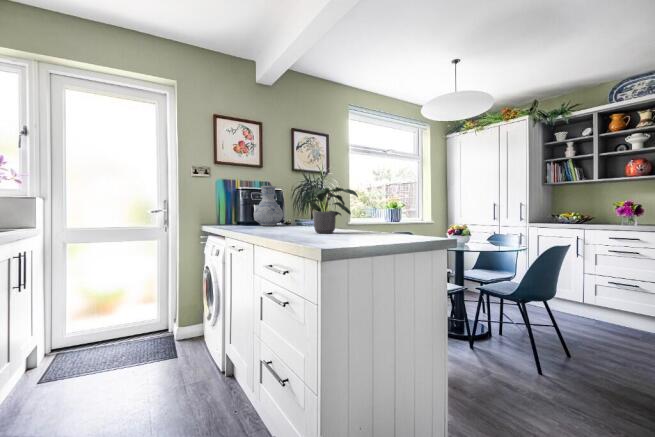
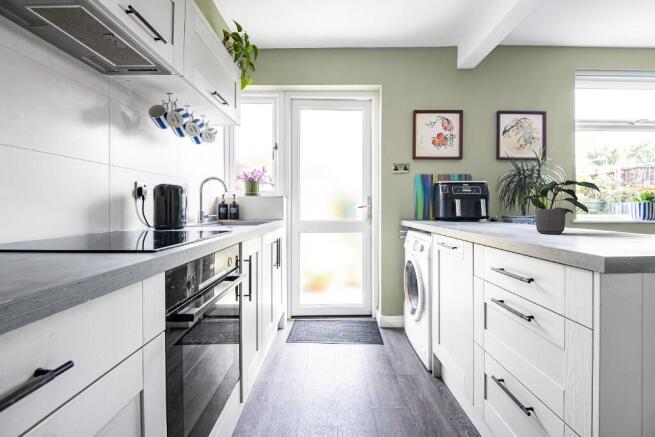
vase: present [254,186,283,226] -> none [456,179,489,222]

